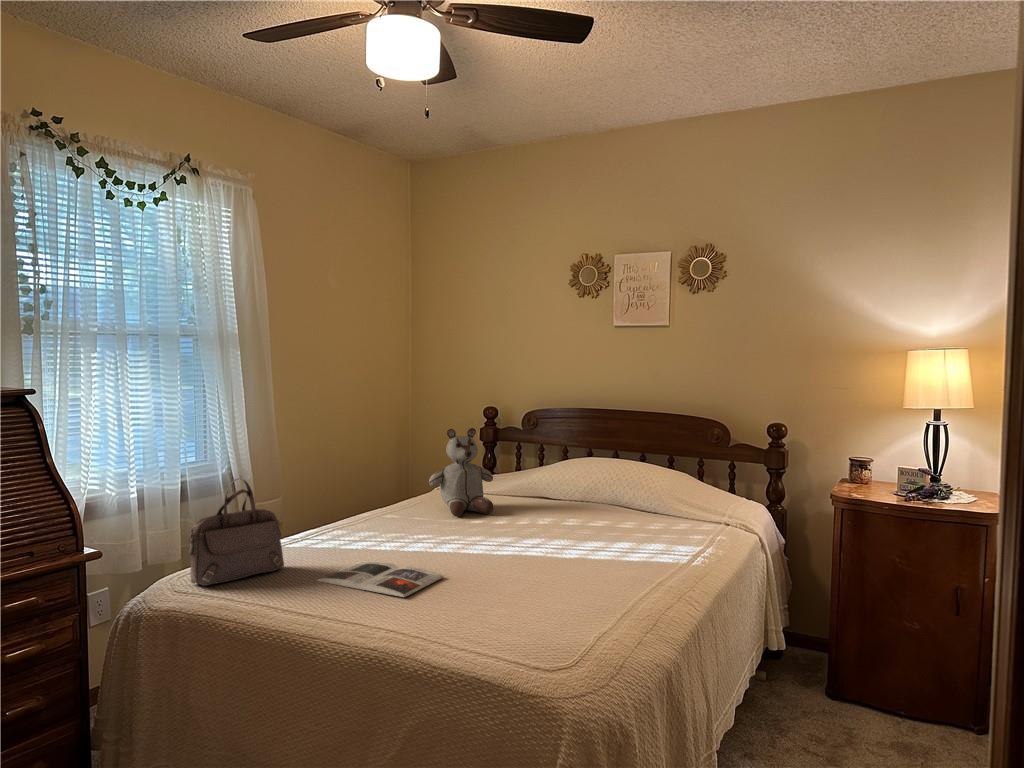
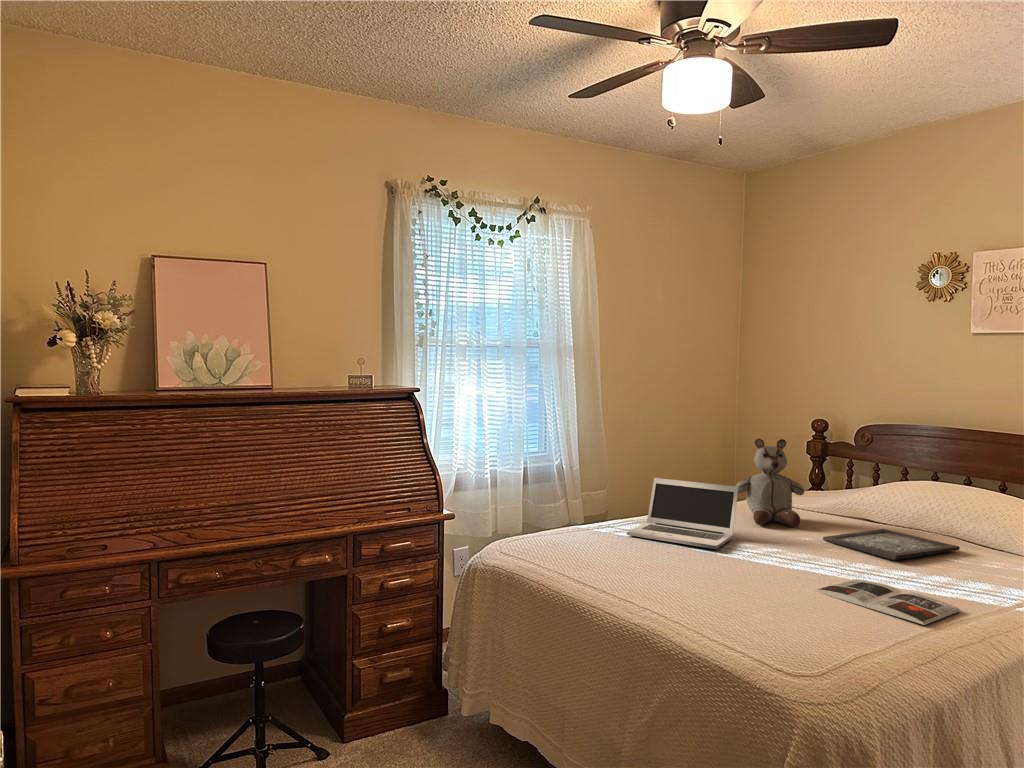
handbag: present [189,479,284,586] -> none [511,466,586,550]
laptop: none [327,479,440,548] -> present [627,478,739,549]
tray: none [518,505,626,534] -> present [823,529,960,560]
magazine: present [317,561,443,597] -> present [814,579,960,625]

